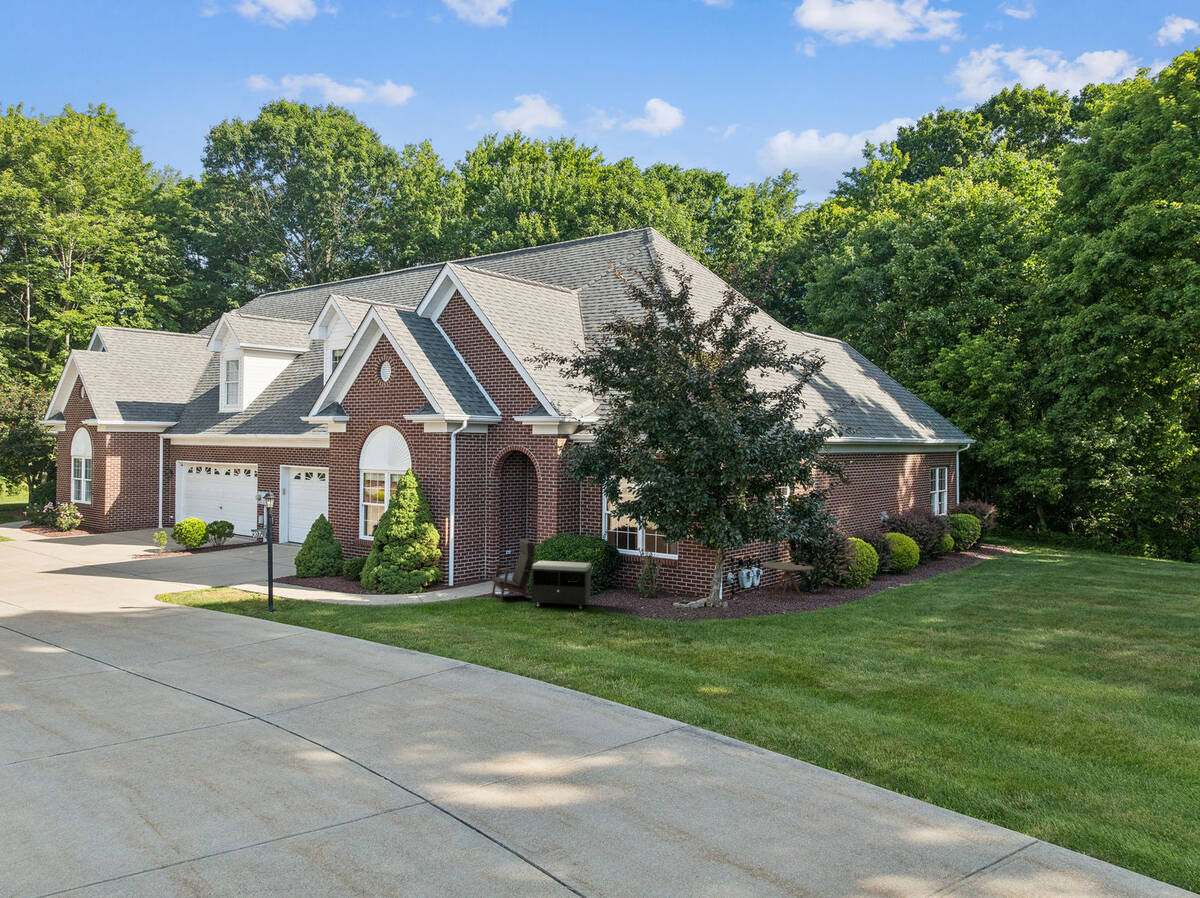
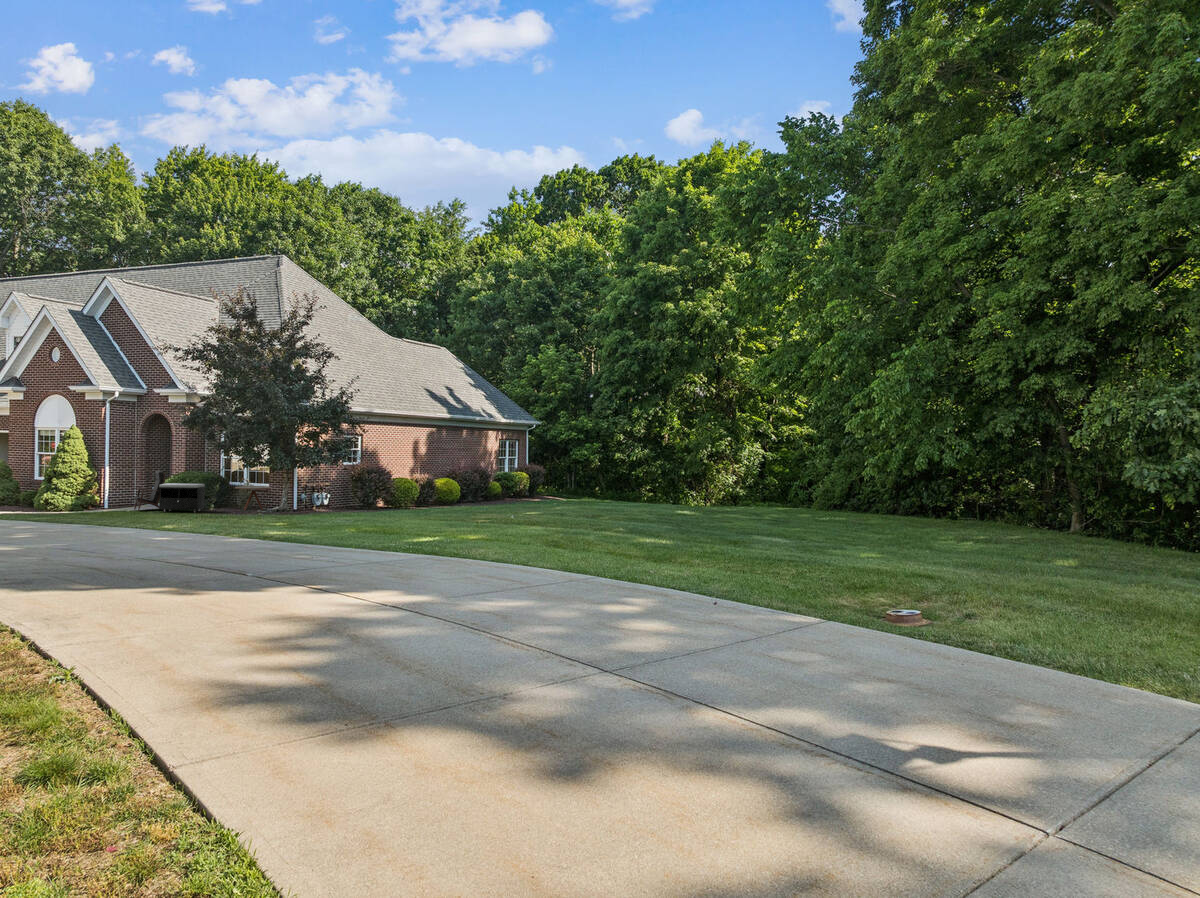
round table: present [763,562,813,601] -> present [235,486,272,511]

